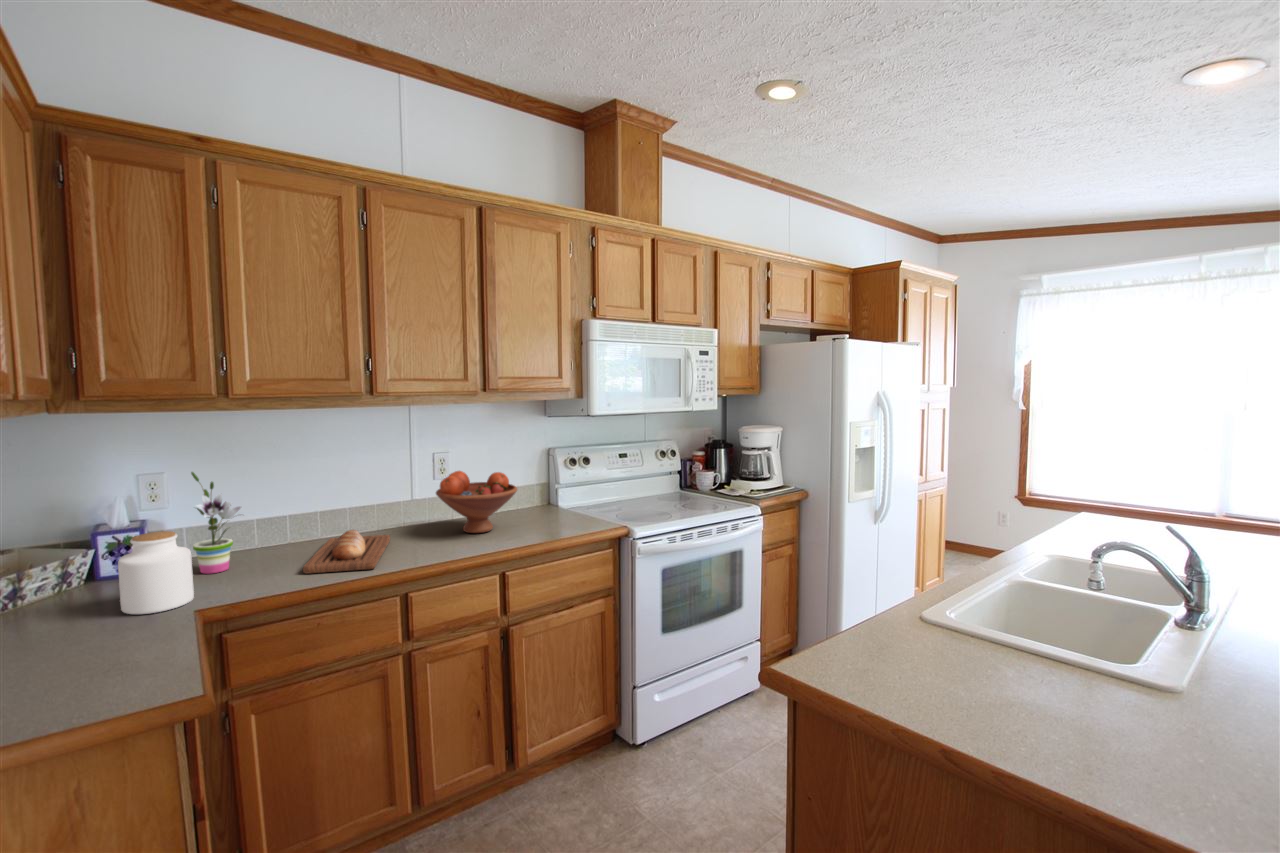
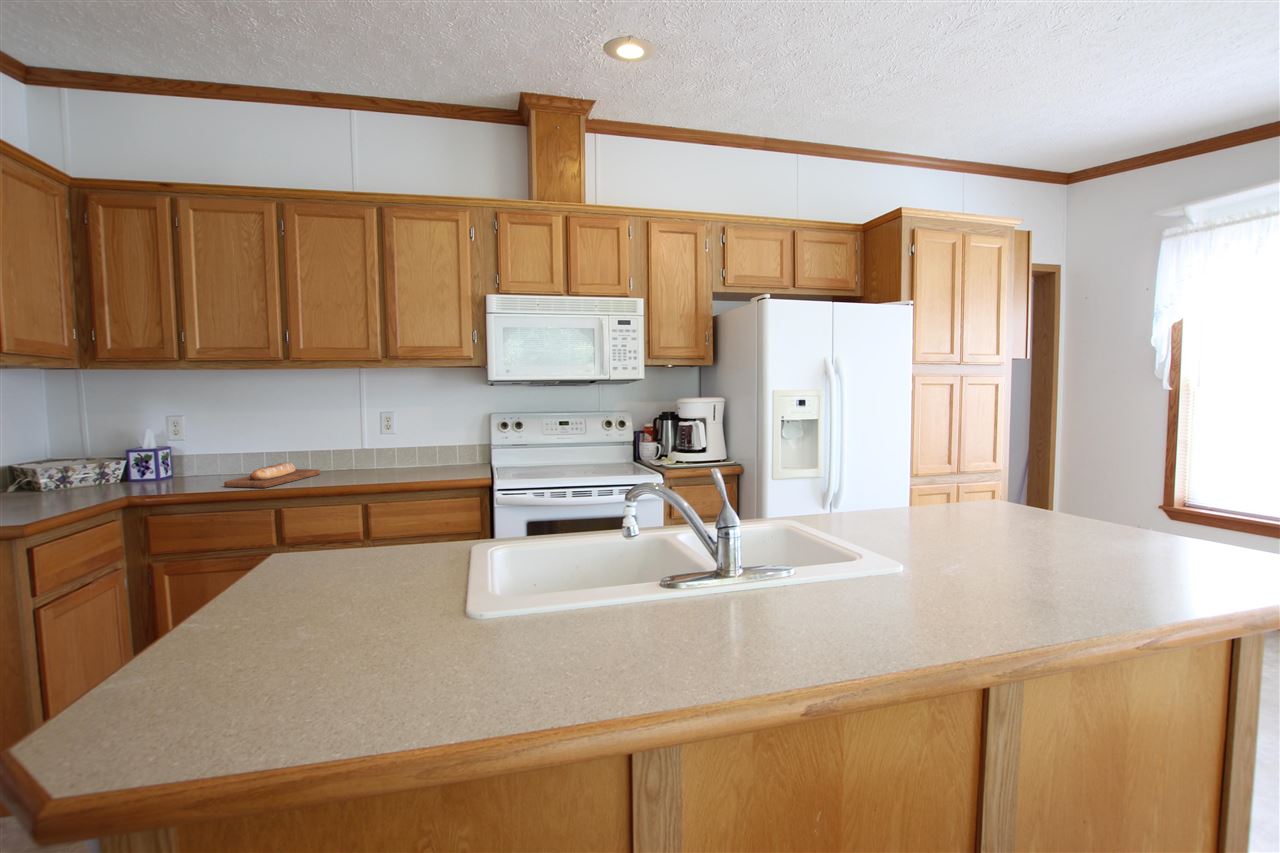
fruit bowl: present [436,471,517,533] -> none [353,424,422,474]
potted plant: present [191,472,241,574] -> none [168,413,214,482]
jar: present [118,531,194,614] -> none [95,447,146,497]

